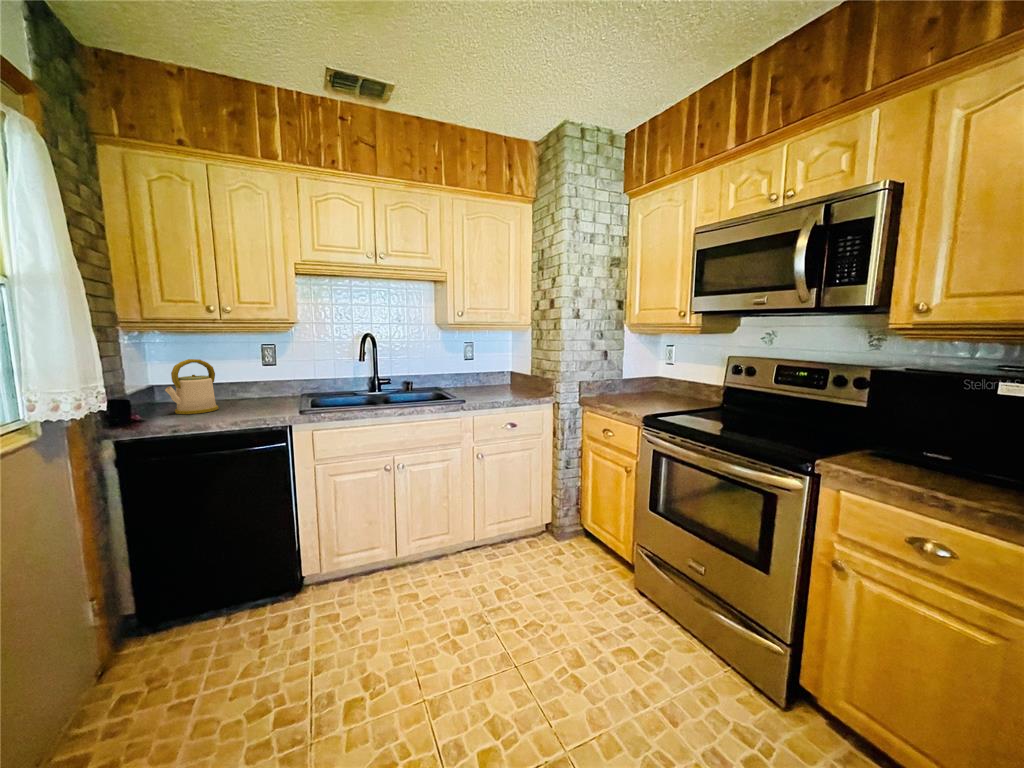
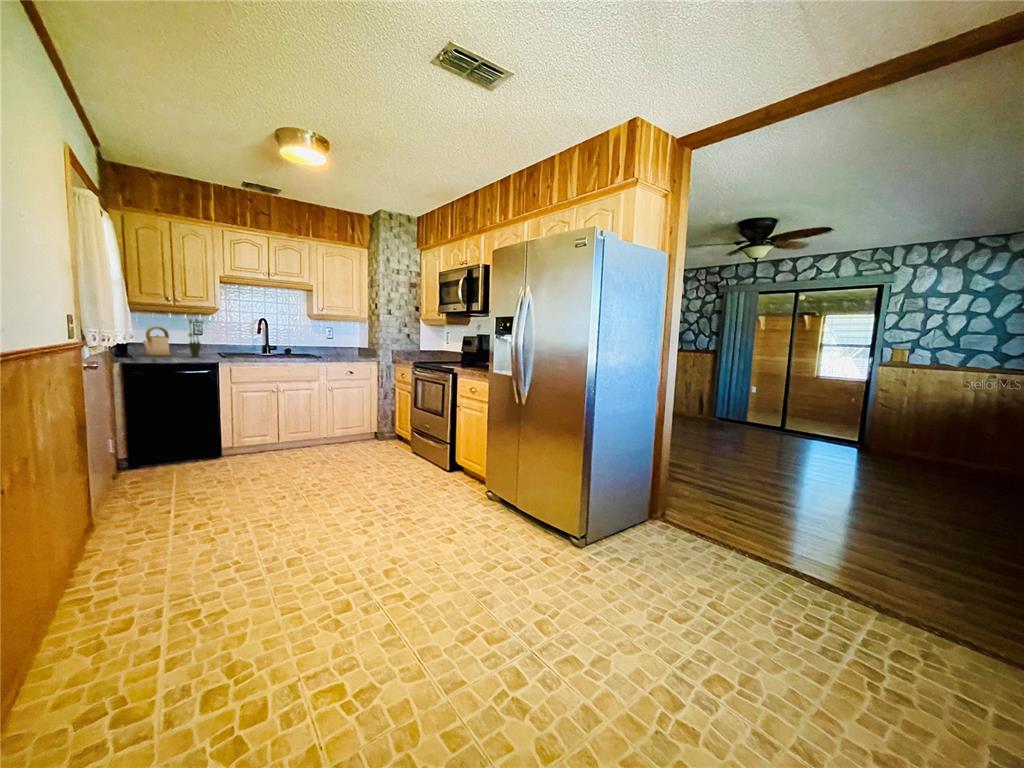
potted plant: none [239,339,273,414] -> present [189,319,203,357]

